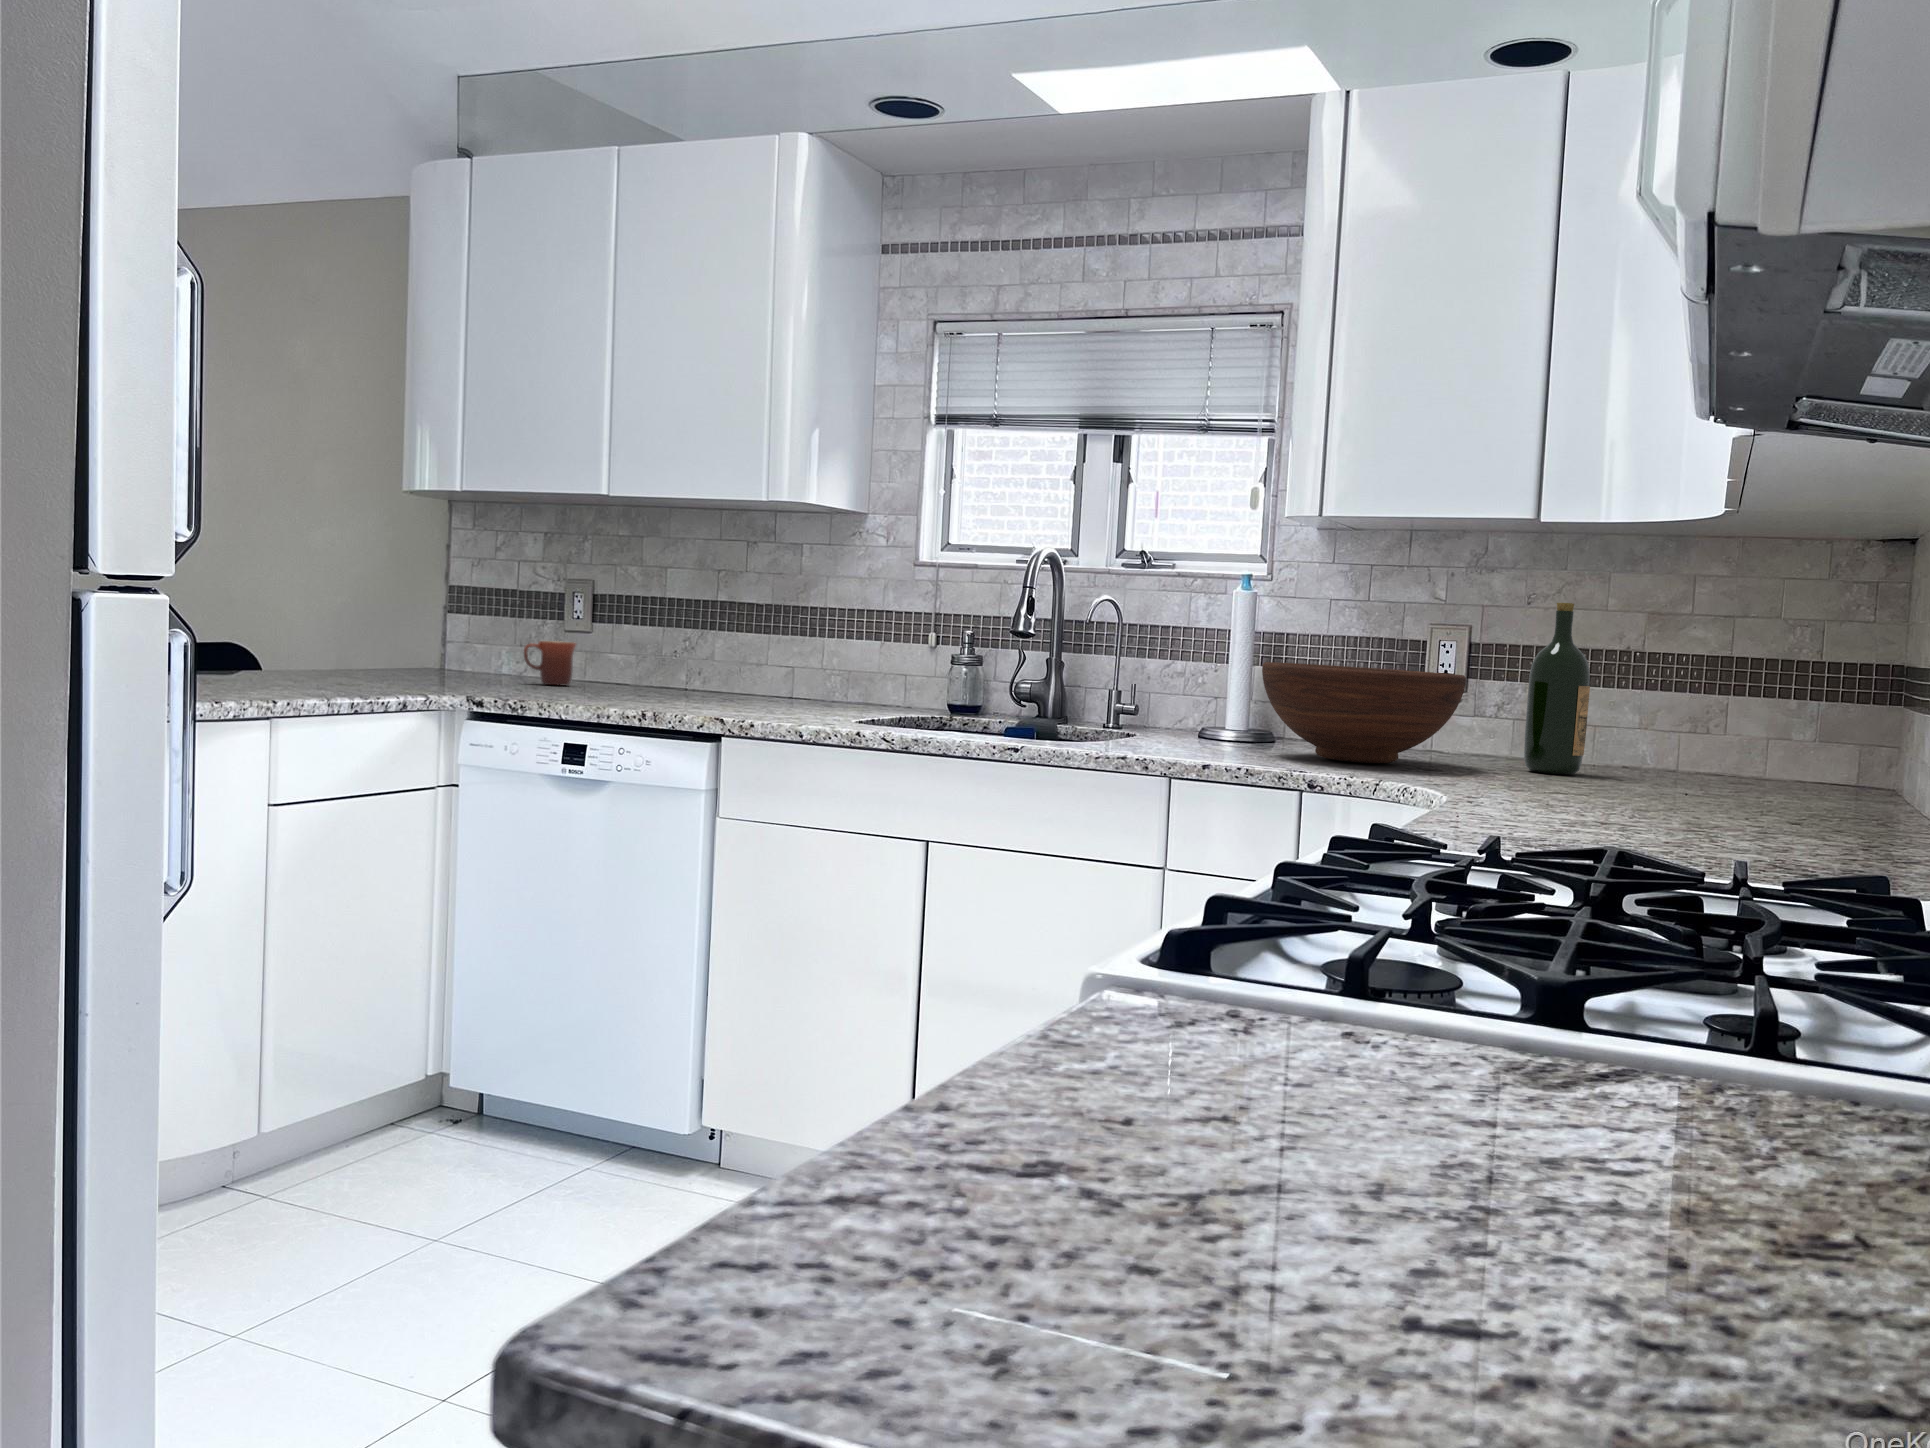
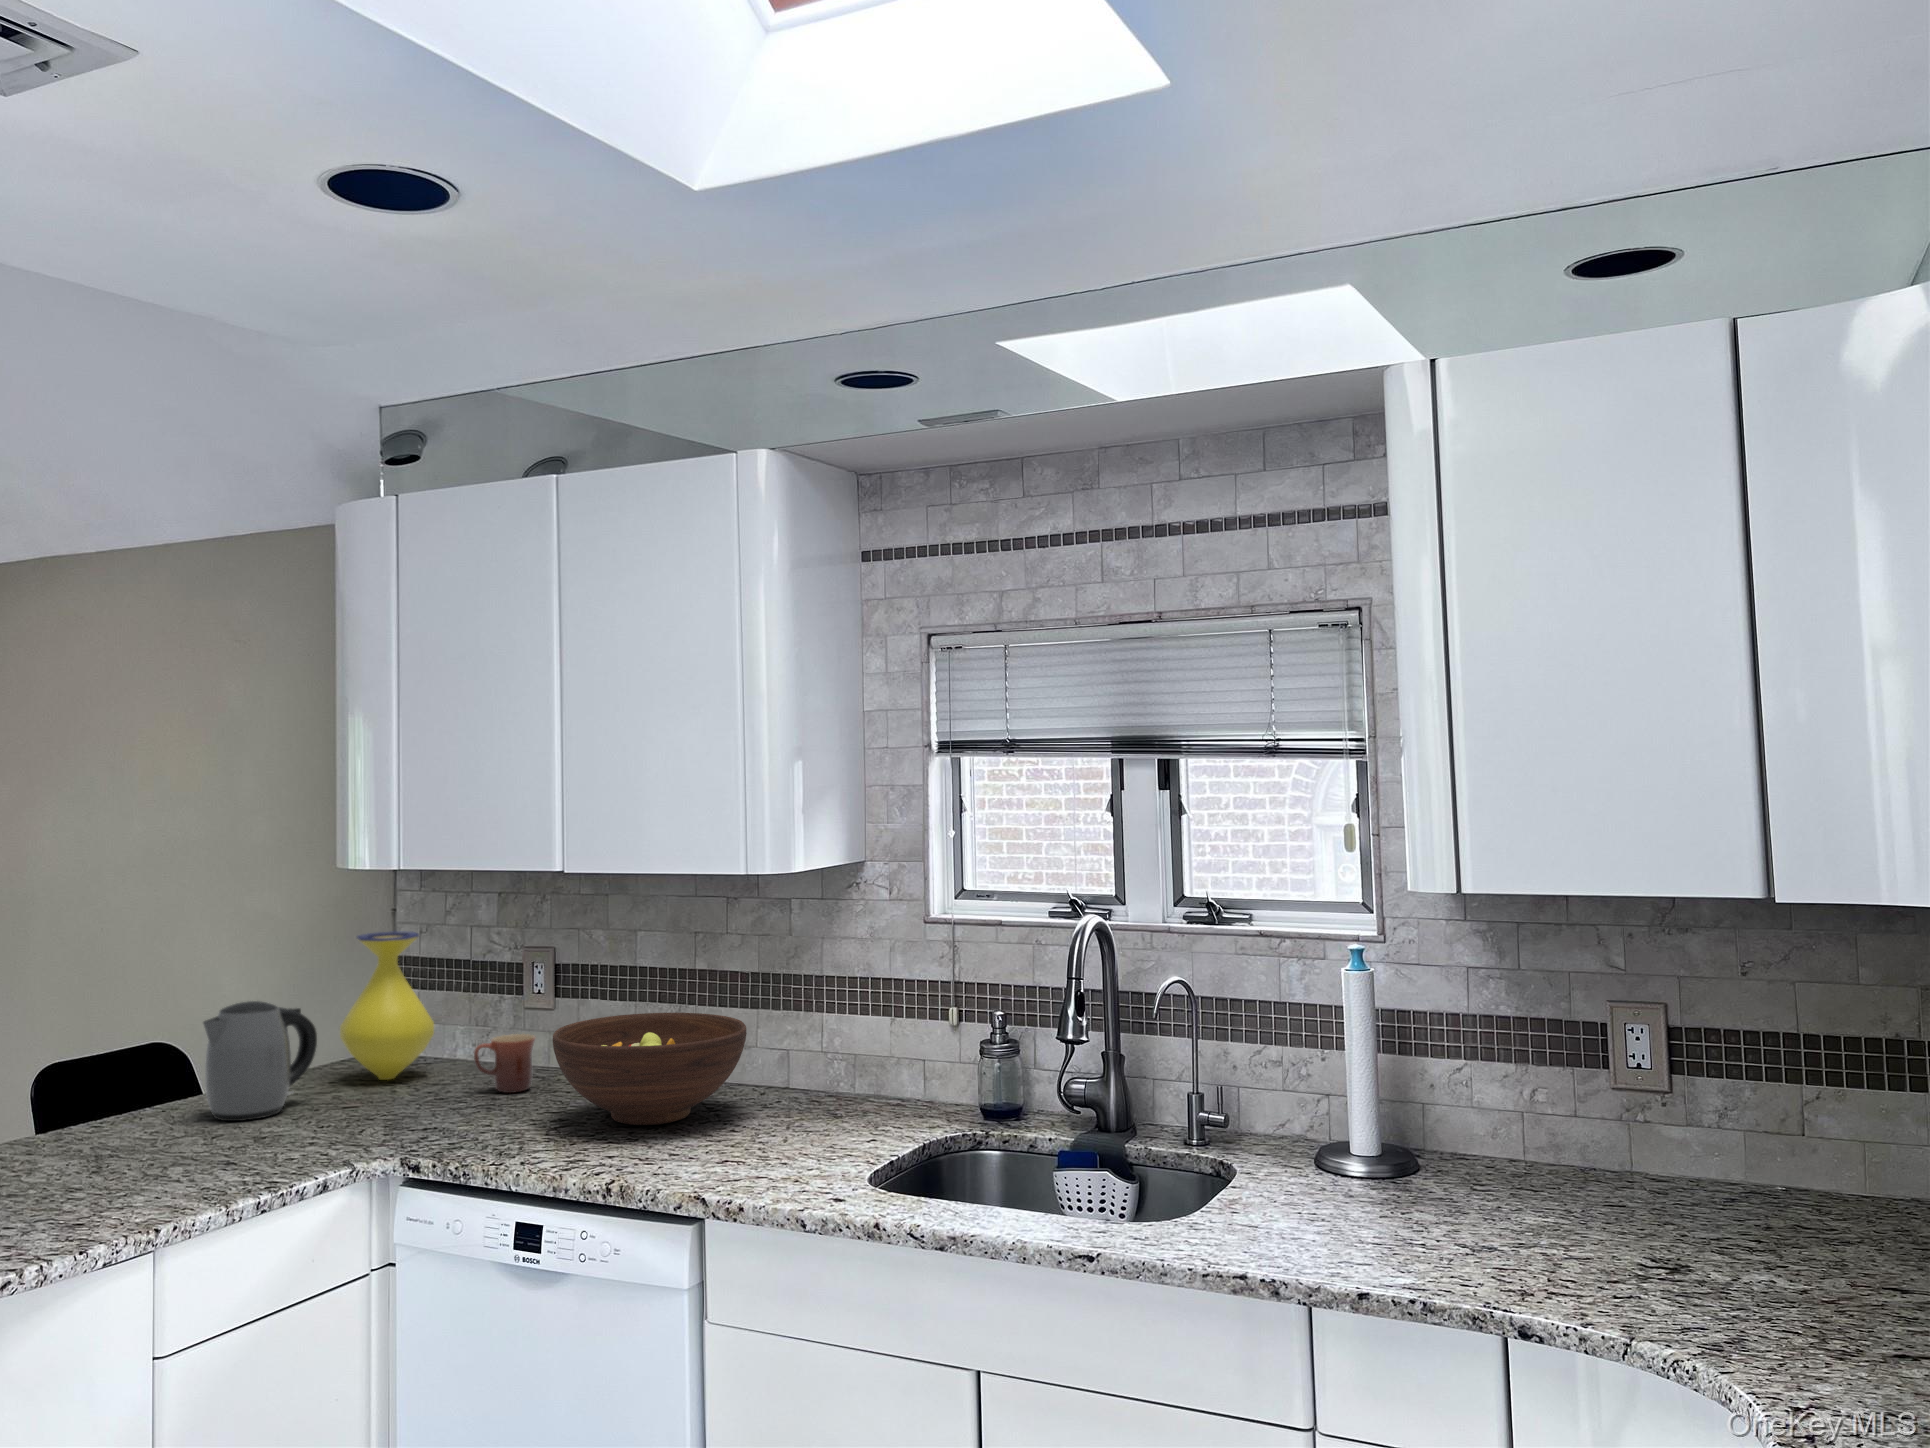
vase: none [404,552,487,676] -> present [340,931,434,1080]
kettle: none [294,584,389,678] -> present [203,1001,317,1121]
wine bottle: present [1524,603,1590,774] -> none [1778,1003,1876,1249]
fruit bowl: present [1262,662,1466,763] -> present [553,1013,747,1125]

